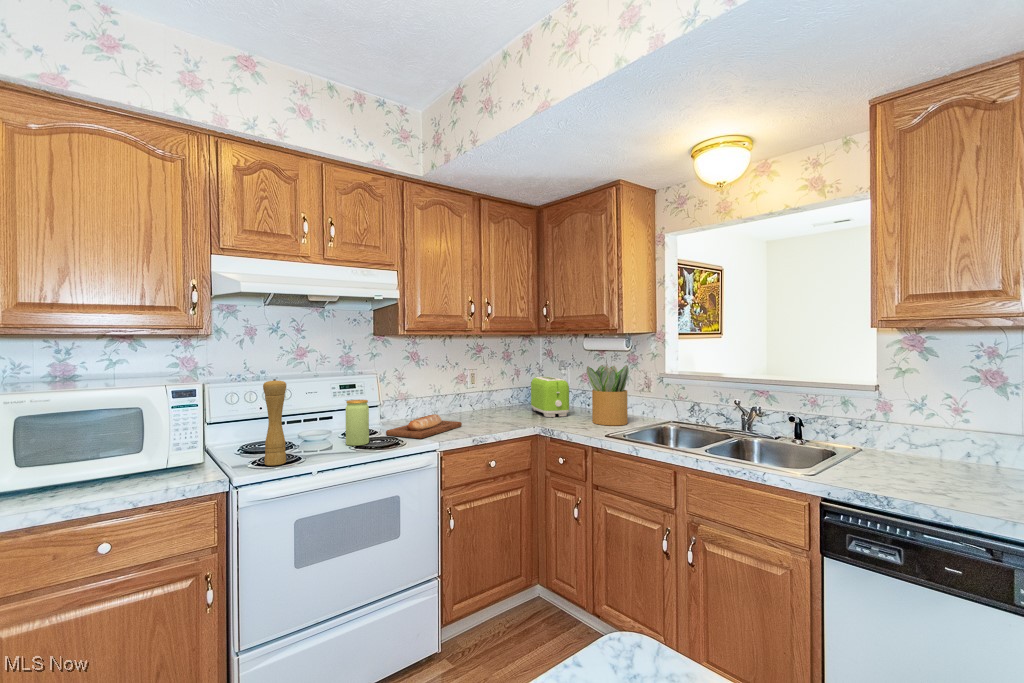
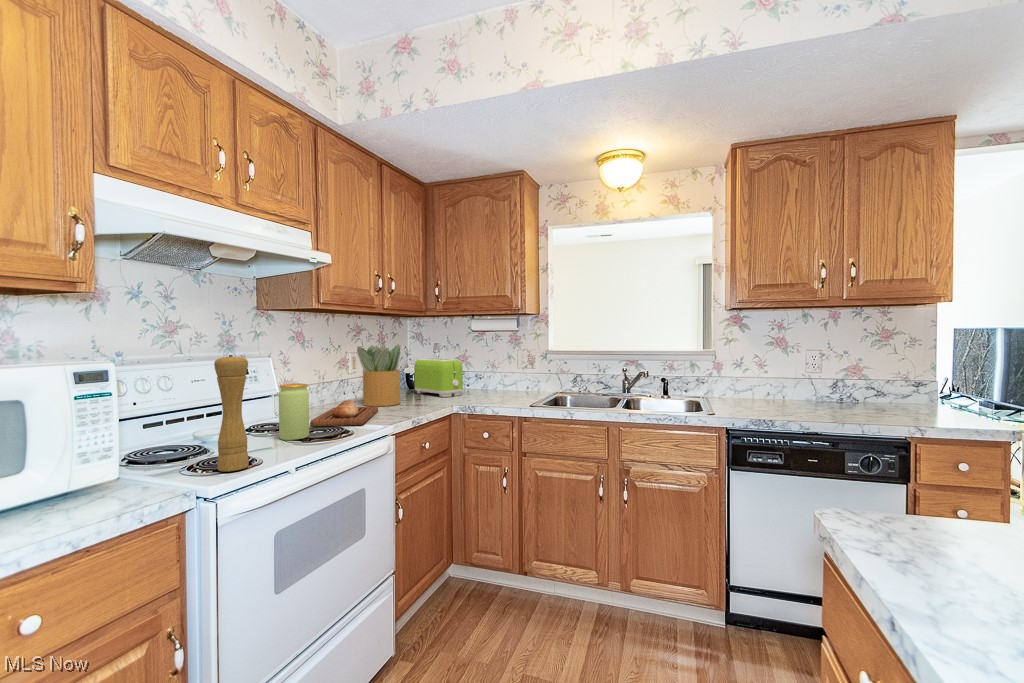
potted plant: present [587,365,629,425] -> present [357,345,400,406]

